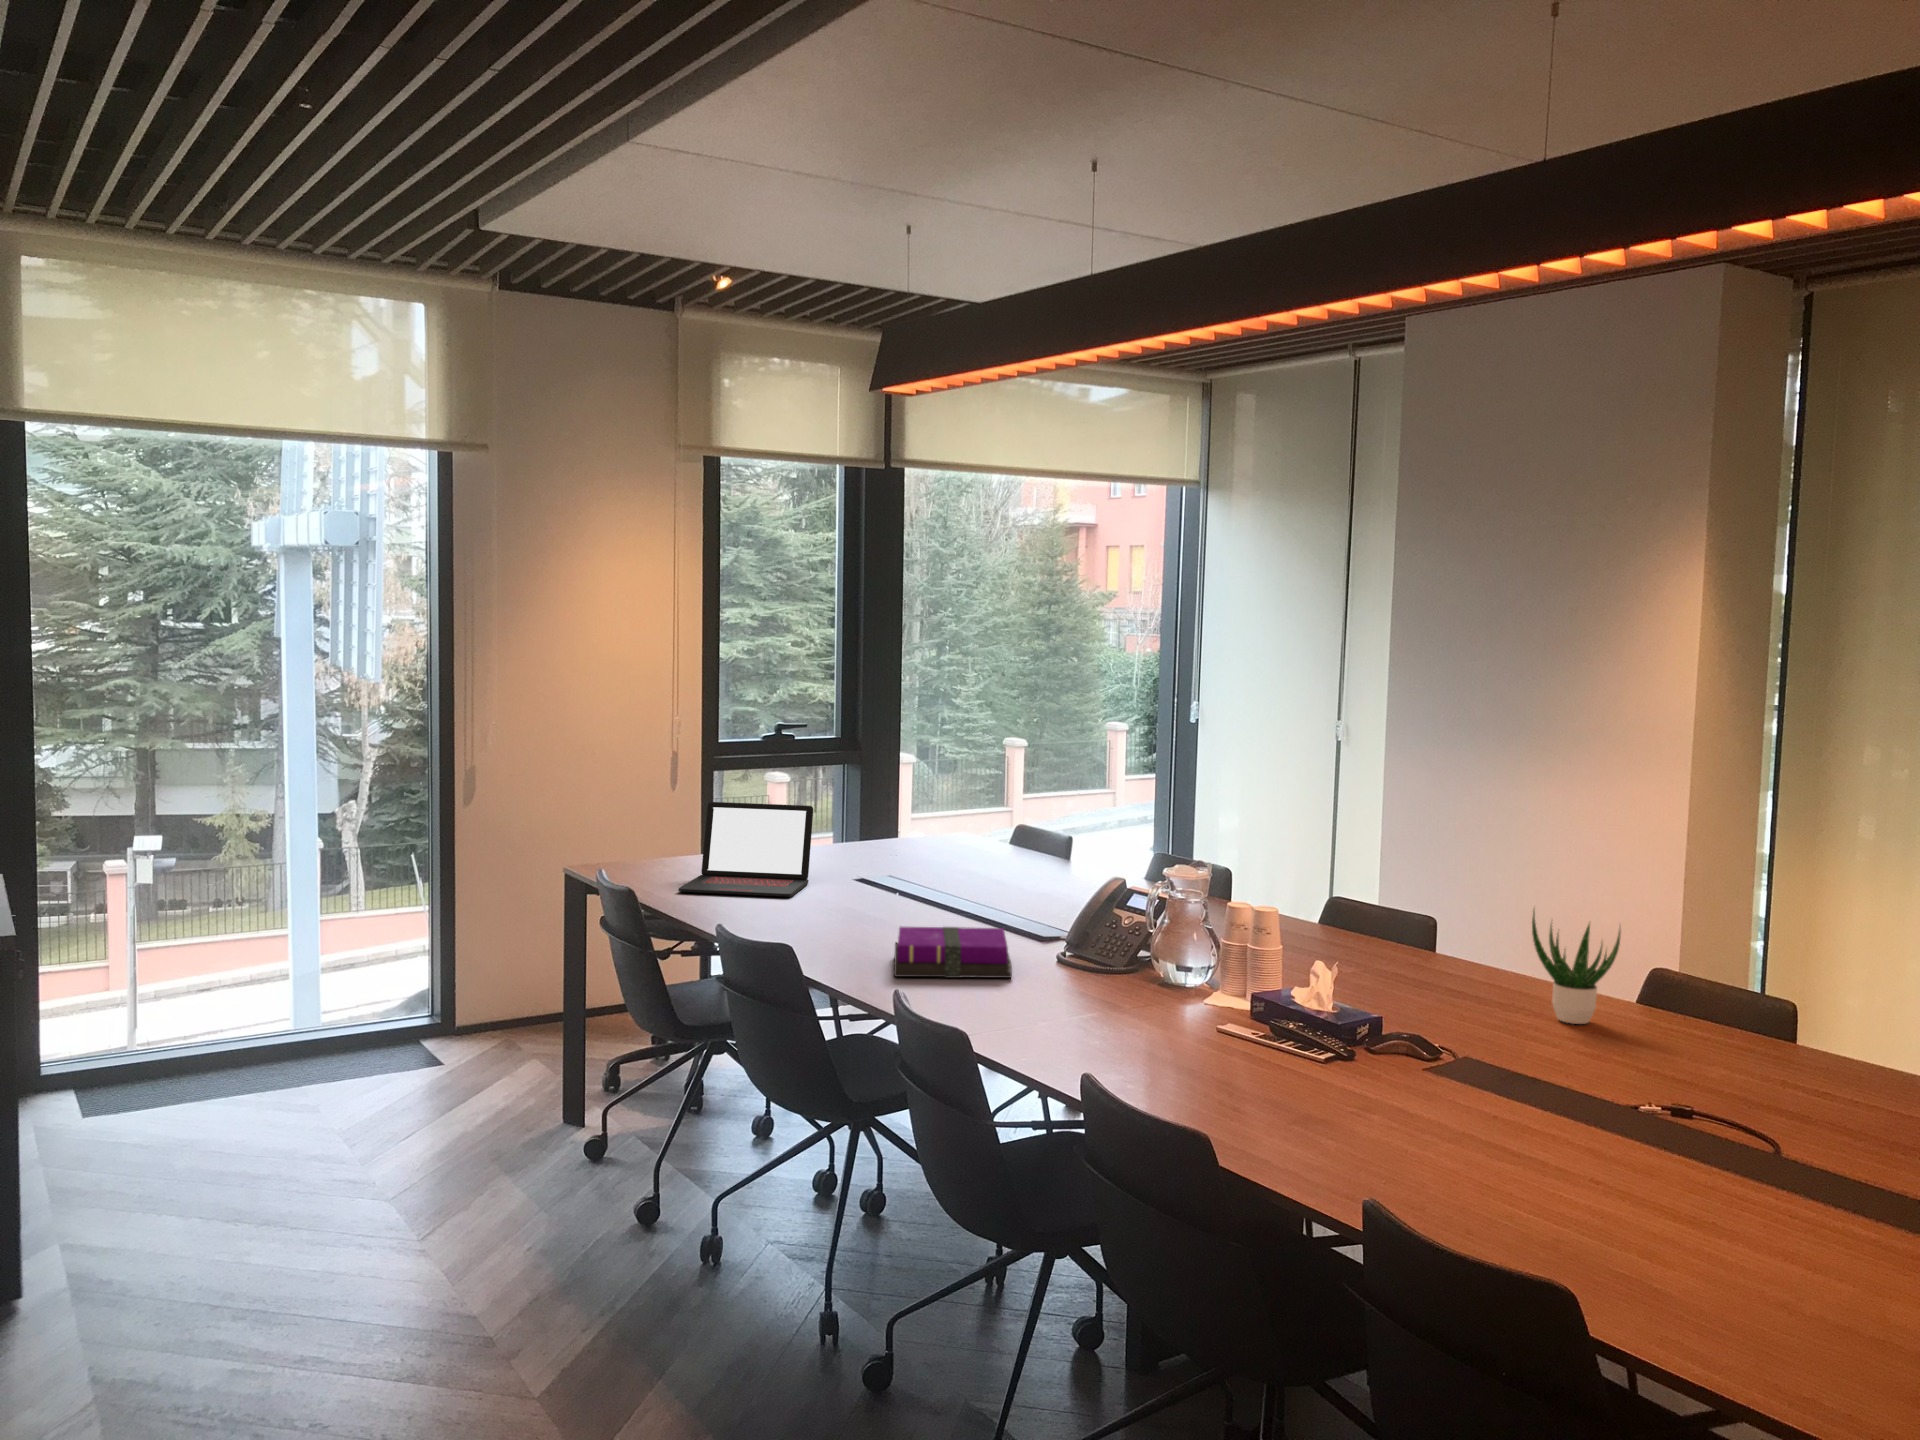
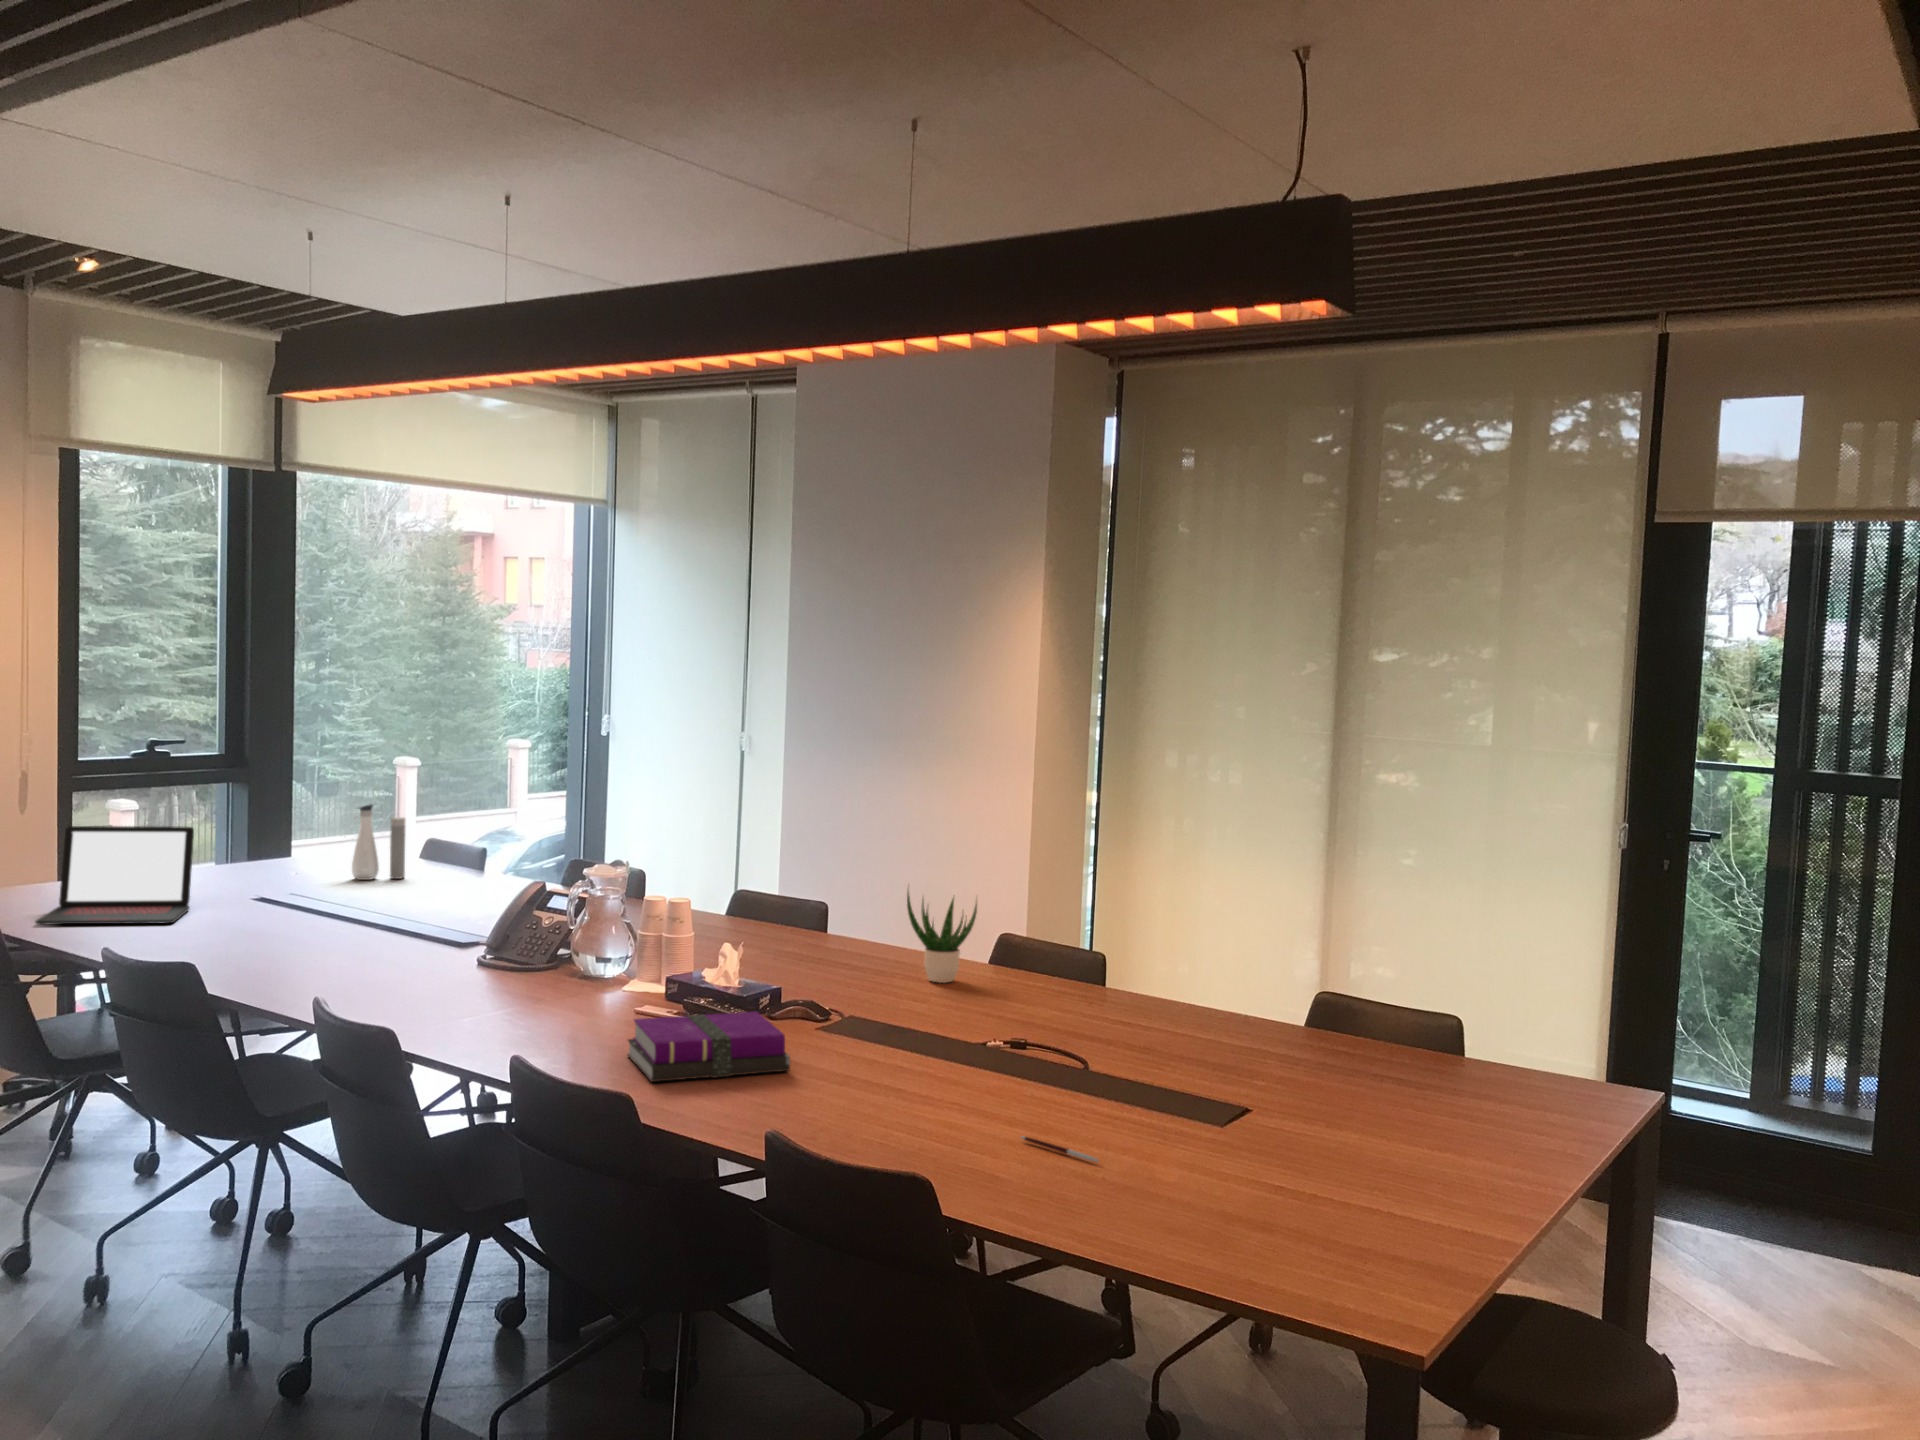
water bottle: none [949,787,1005,860] -> present [352,804,405,880]
notebook: present [894,927,1012,978] -> present [628,1012,790,1082]
pen: none [1706,1274,1831,1335] -> present [1021,1136,1099,1162]

